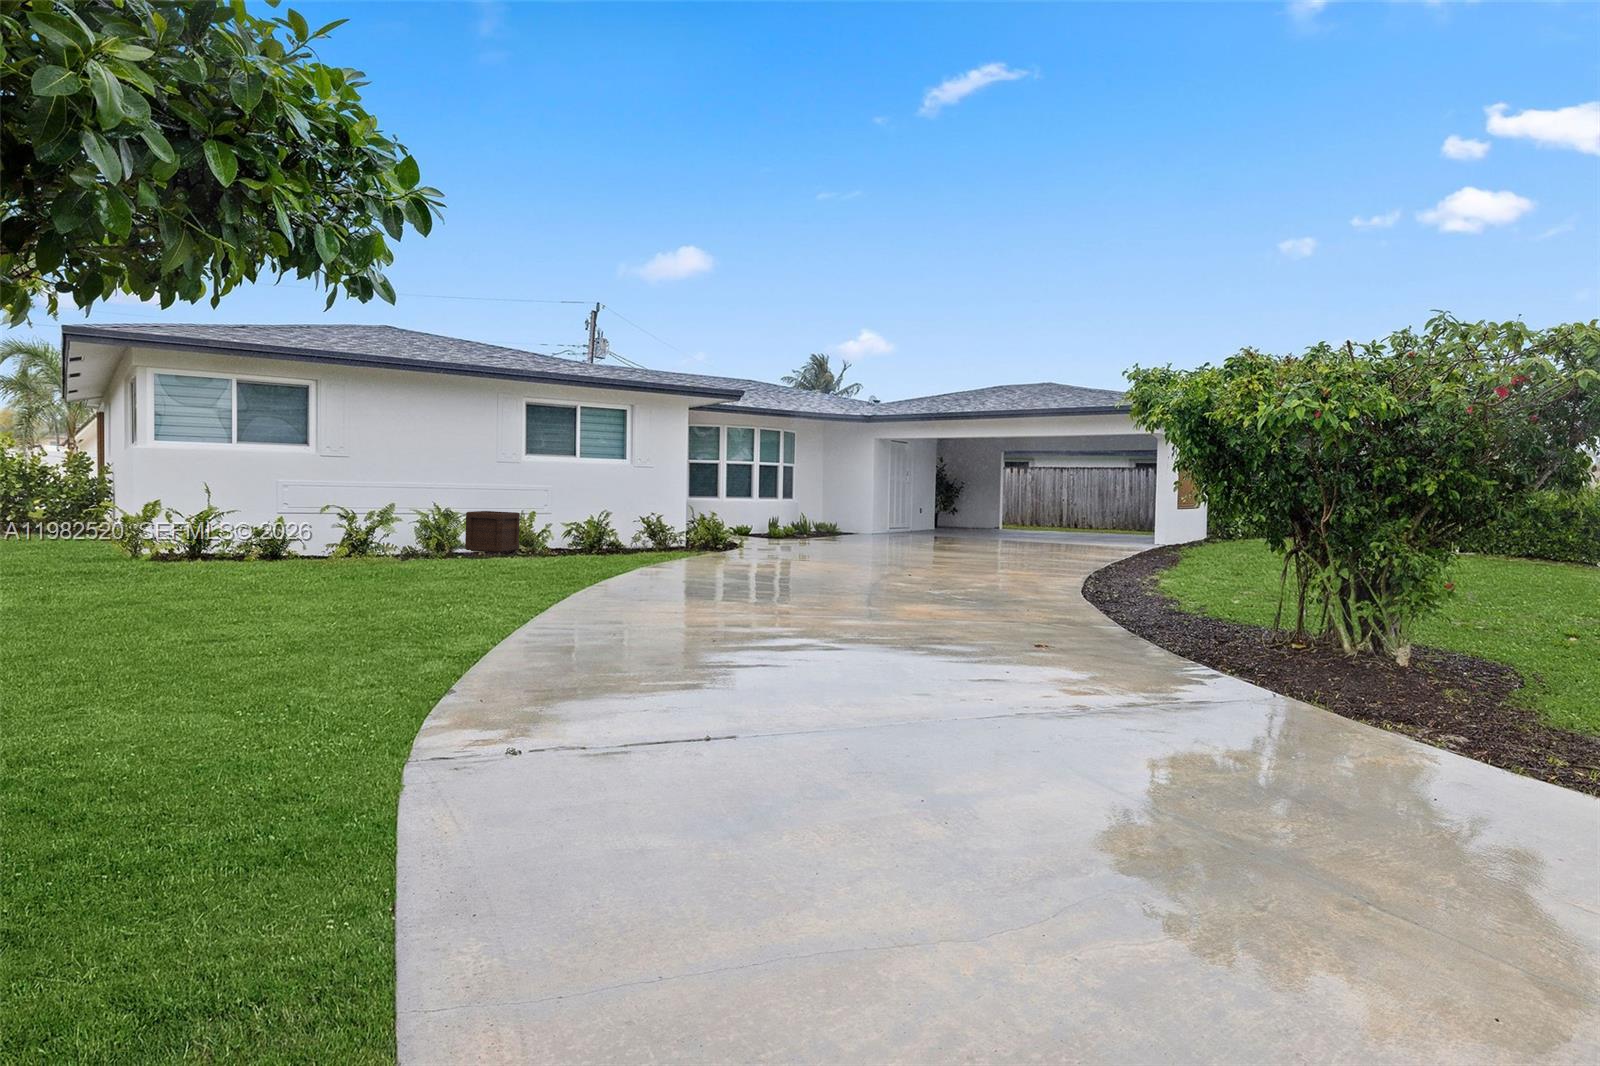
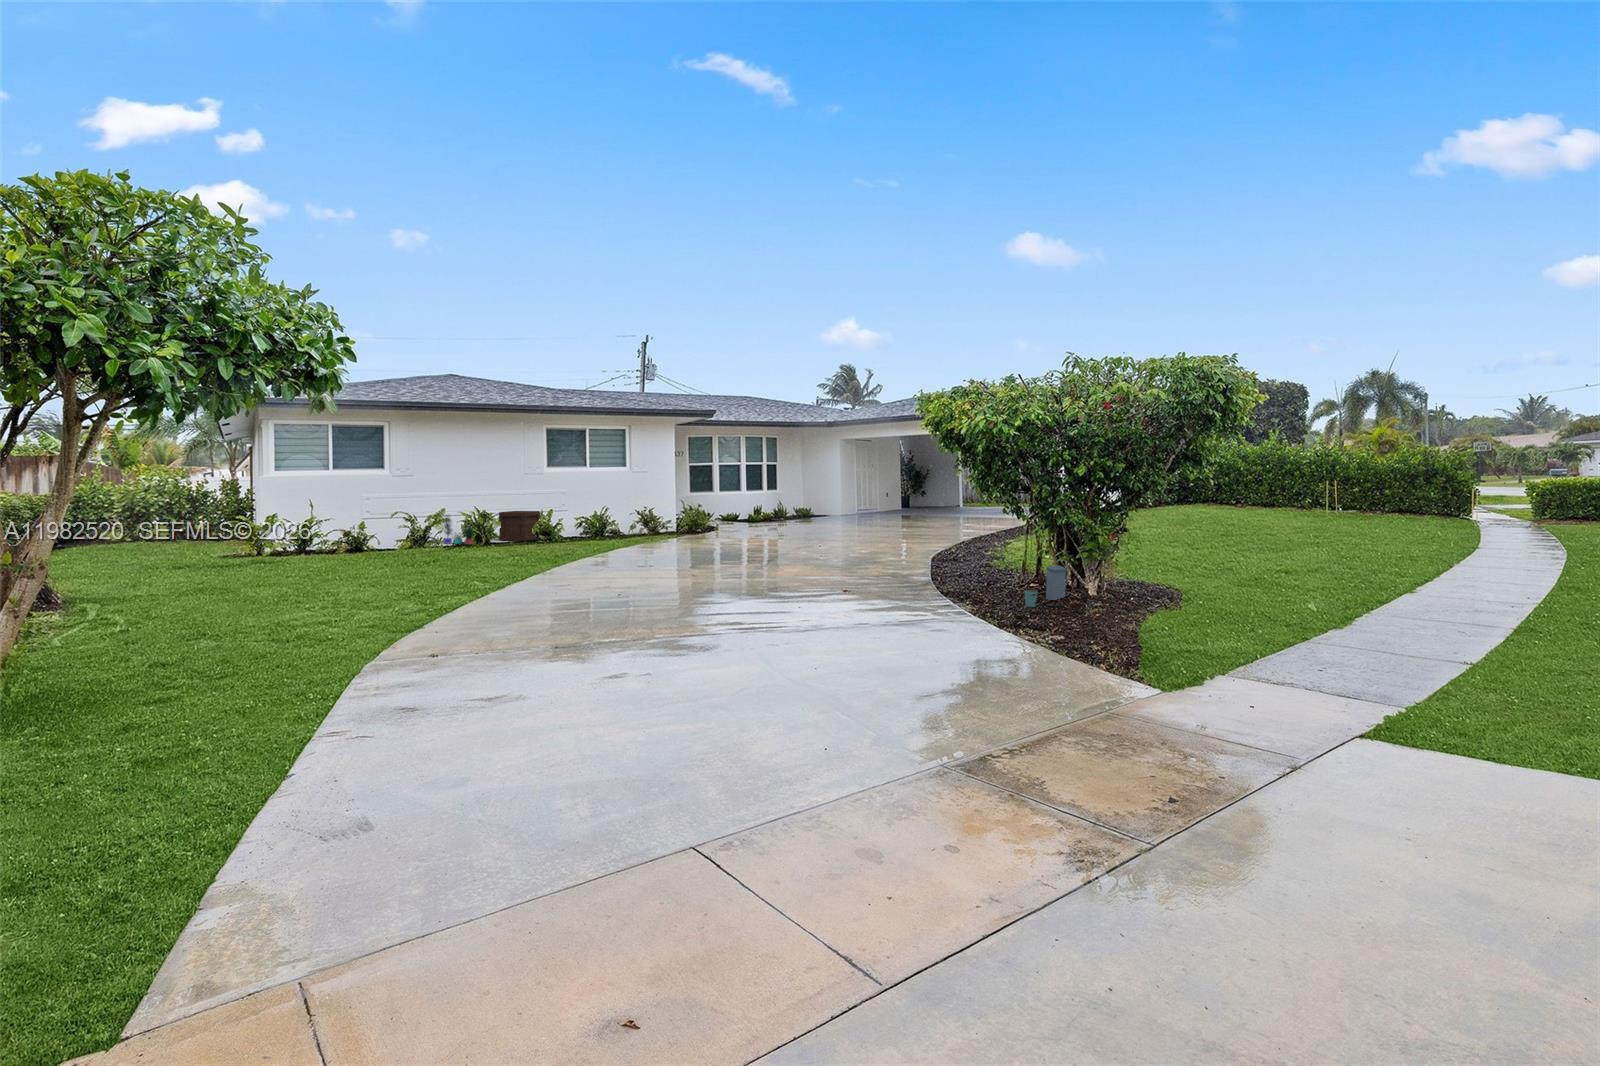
potted plant: none [388,511,436,554] -> present [443,515,474,544]
trash can: none [1359,634,1419,694] -> present [1024,566,1066,607]

